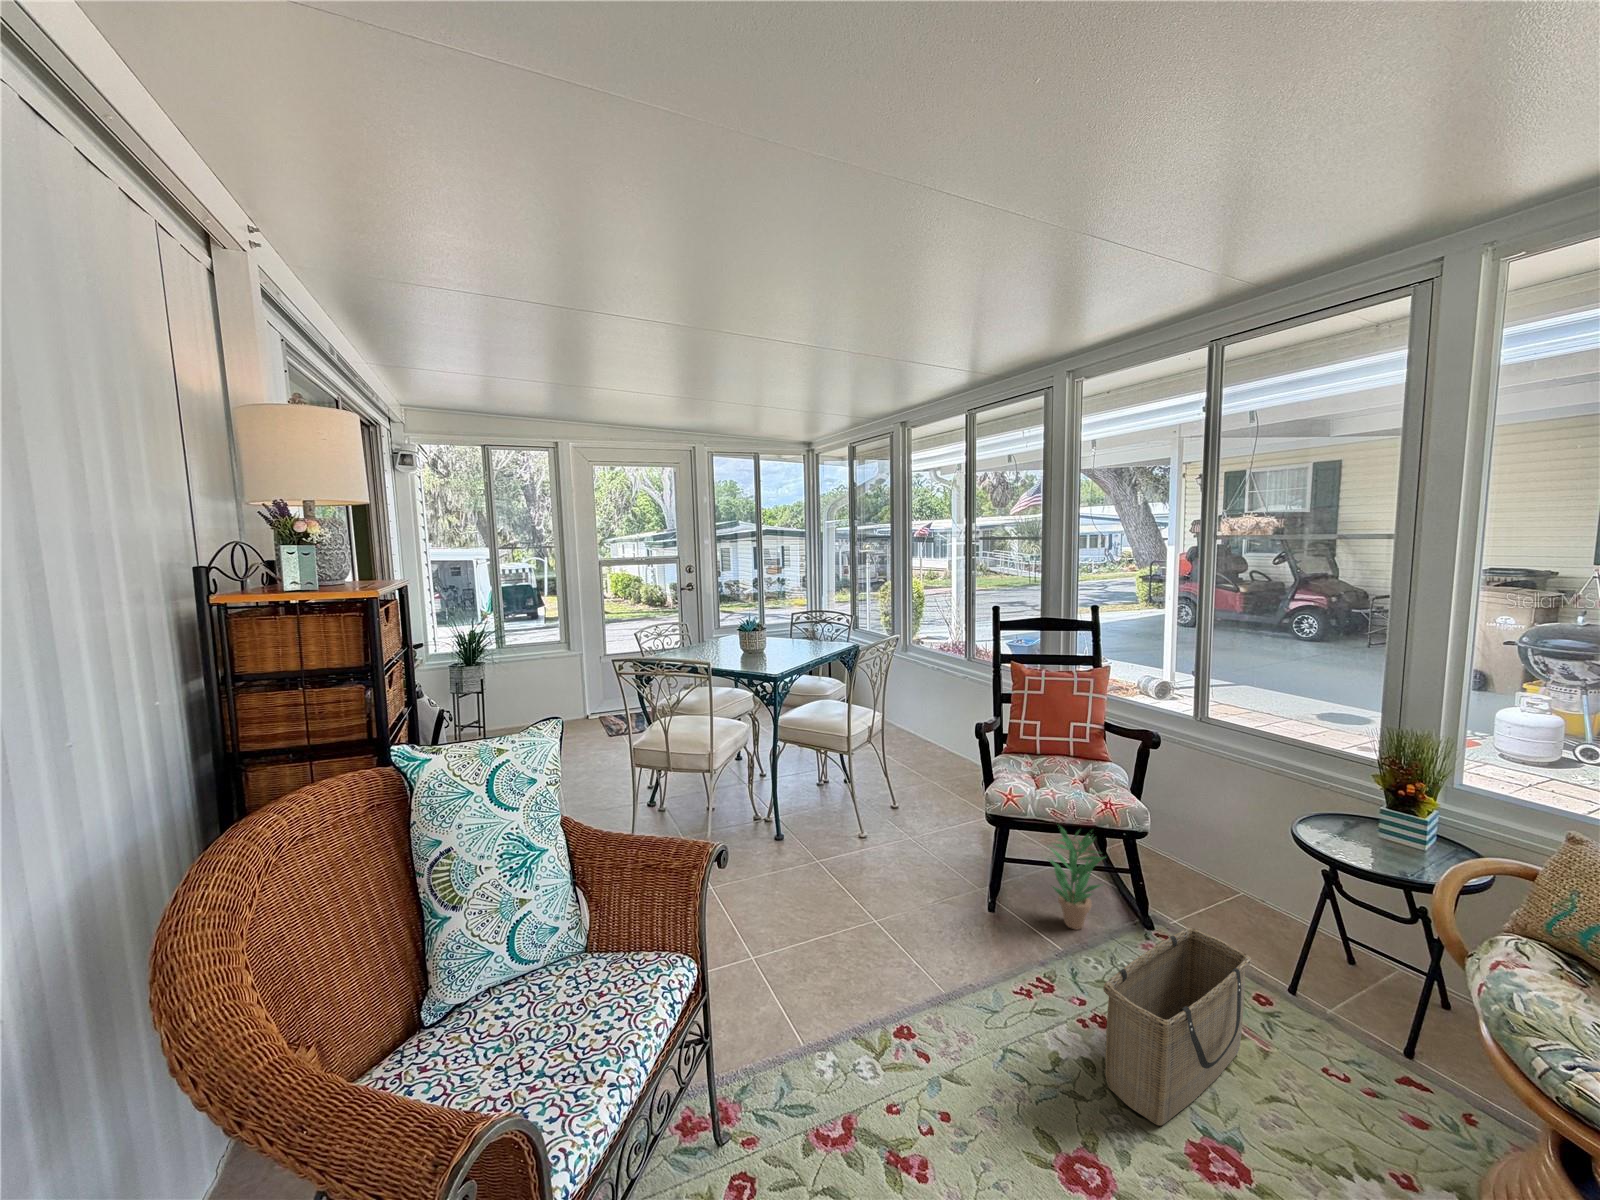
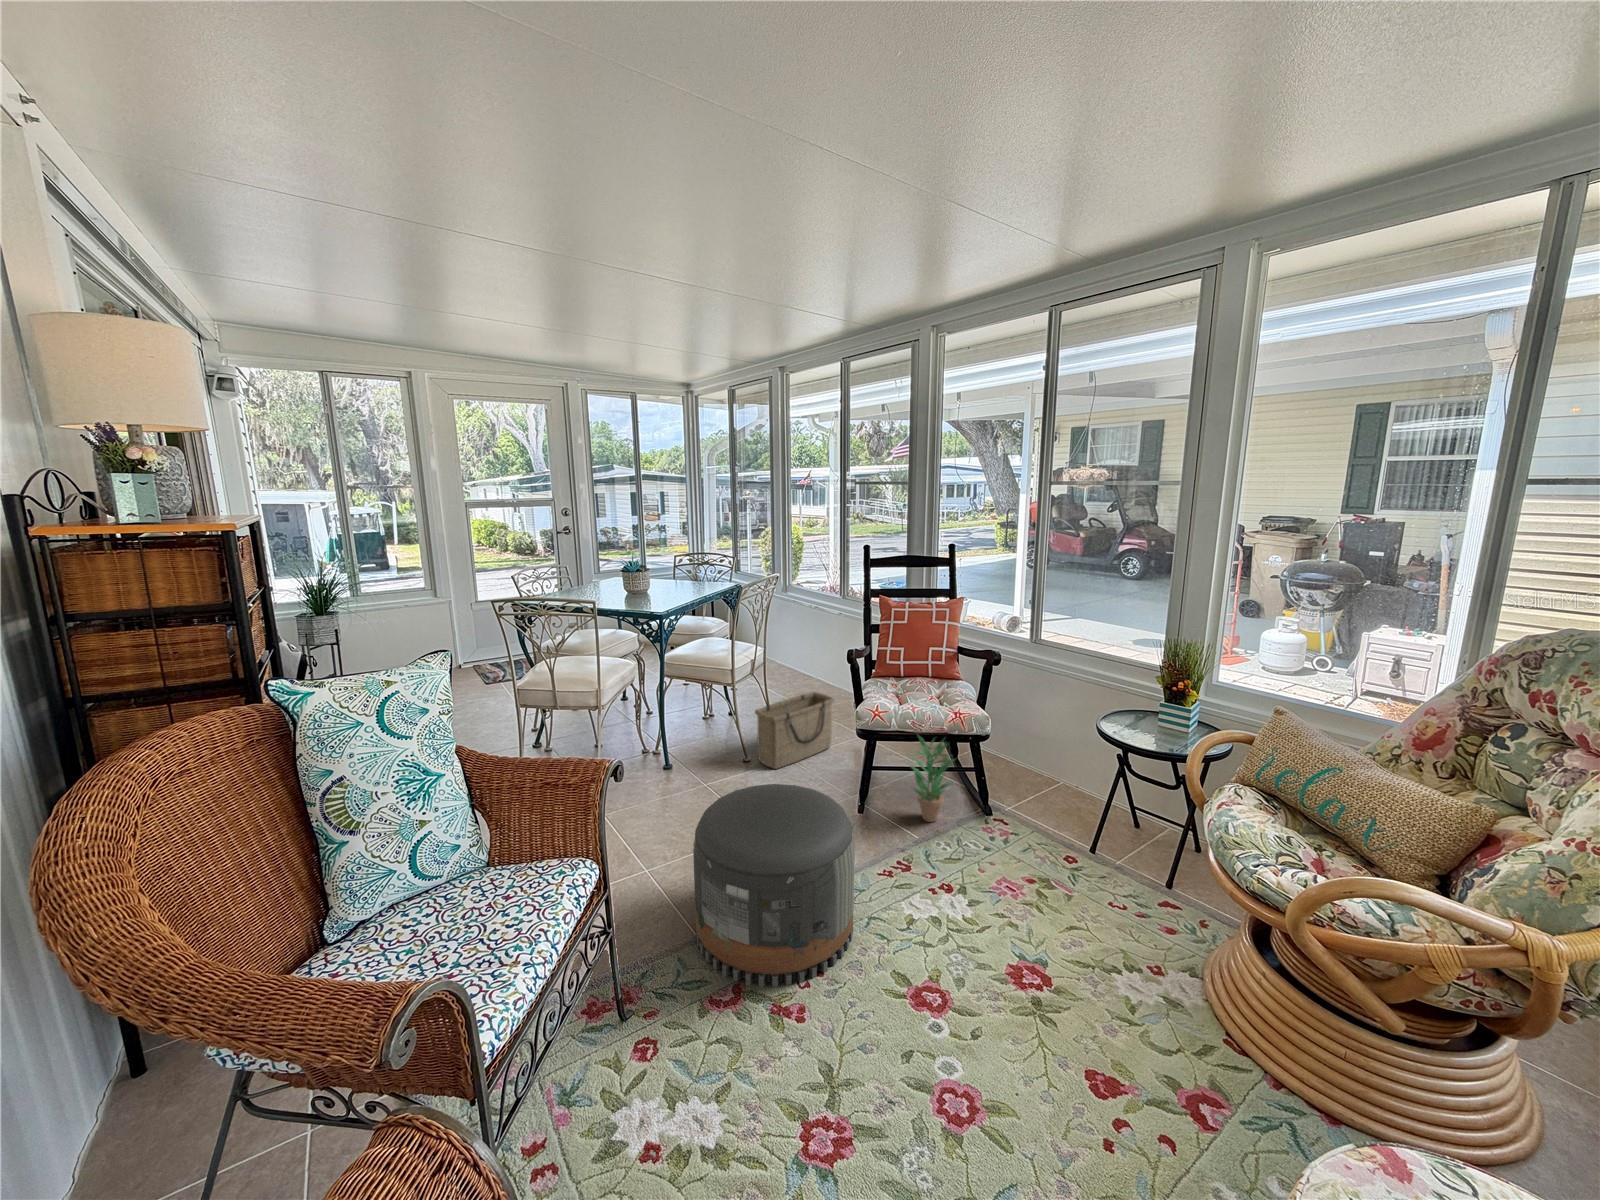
pouf: none [801,874,986,1128] -> present [693,784,855,987]
basket: present [1103,928,1251,1125] -> present [755,692,835,769]

